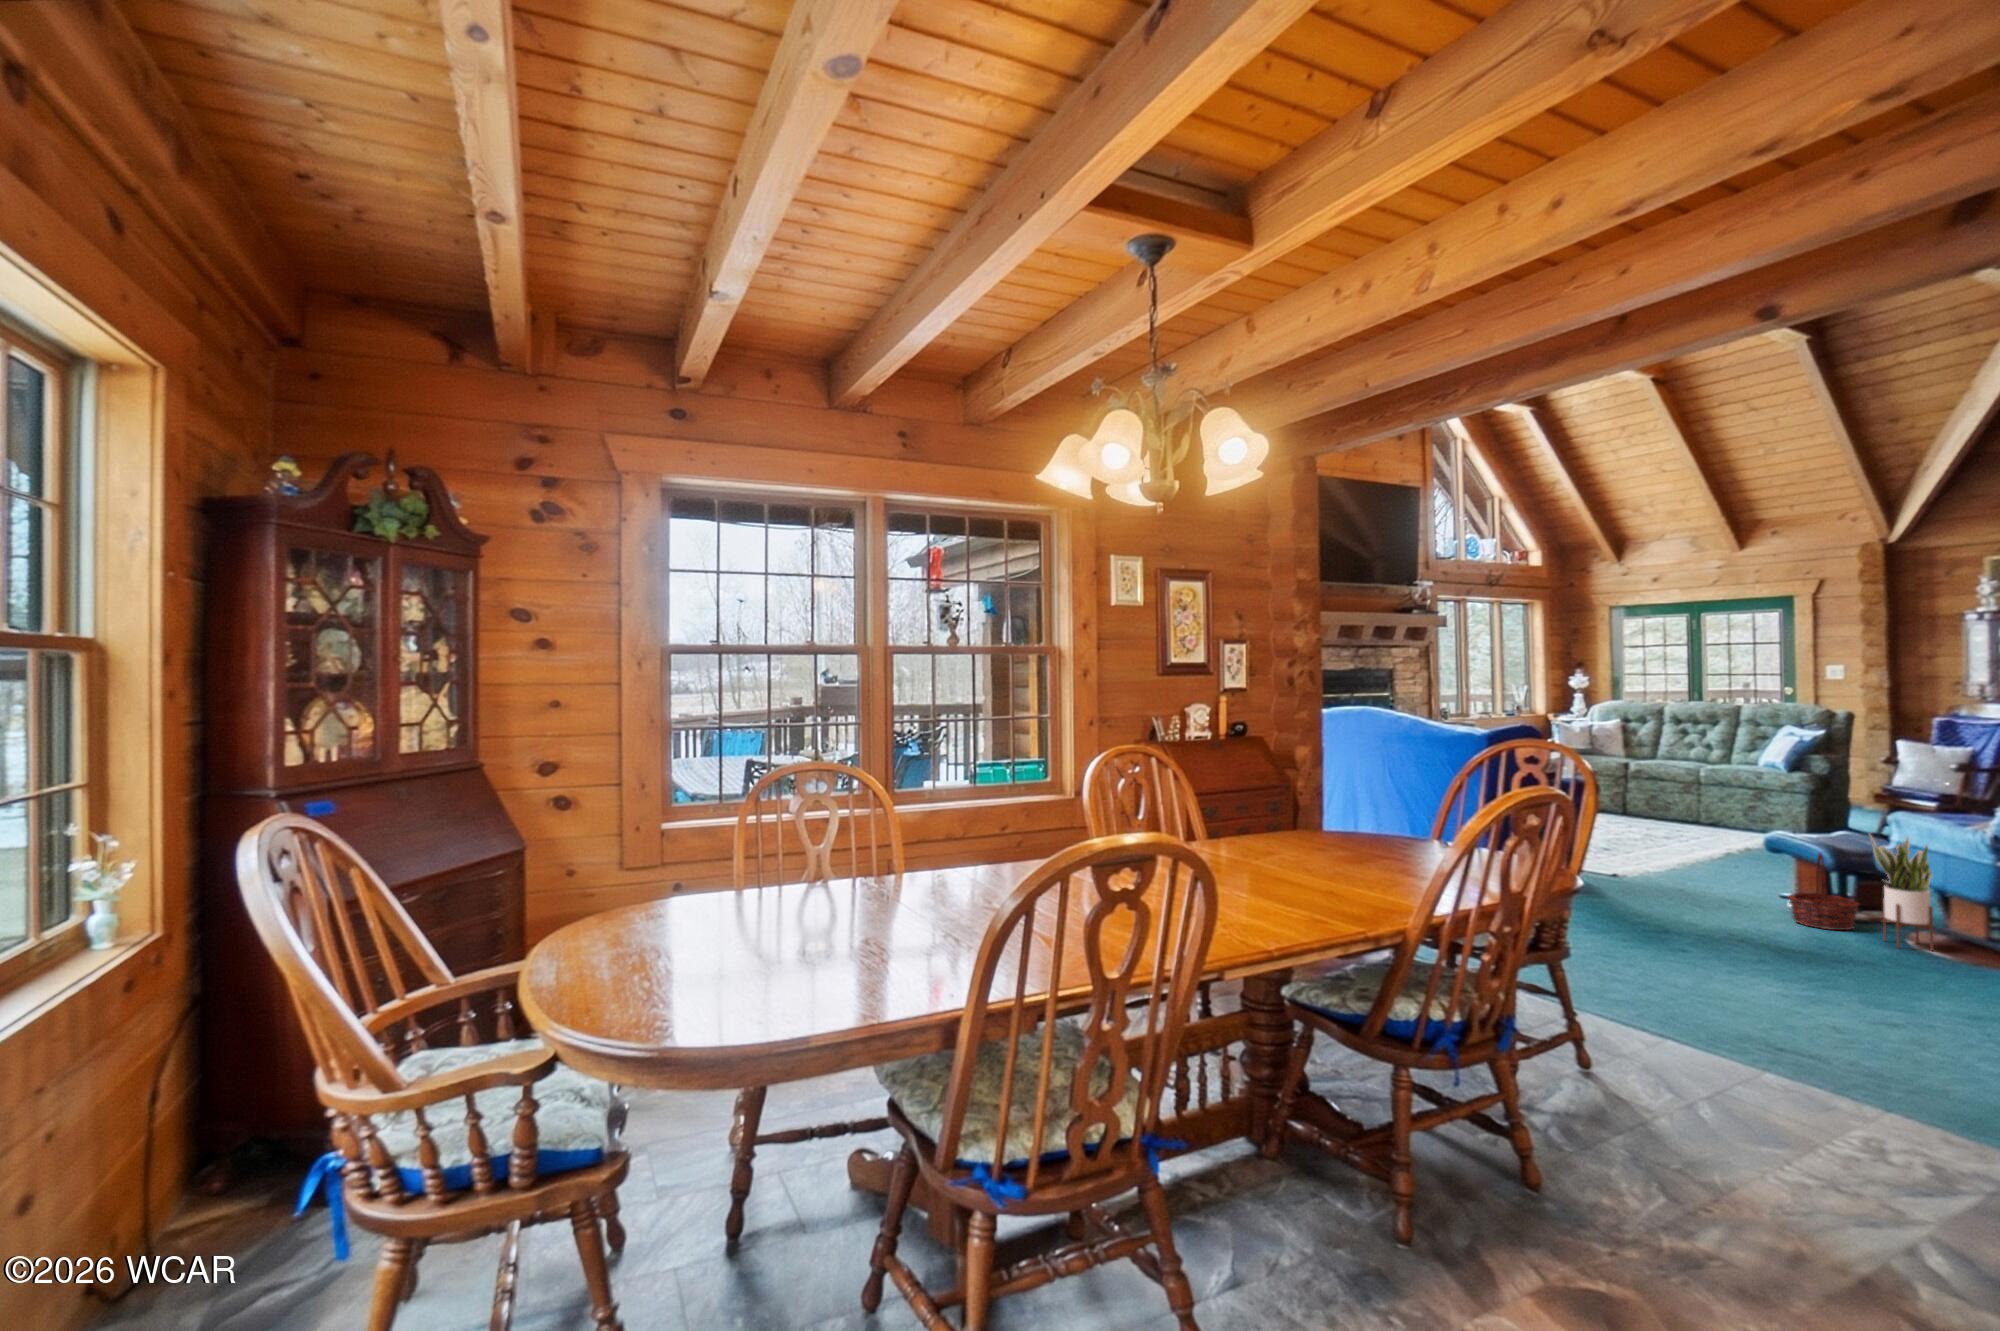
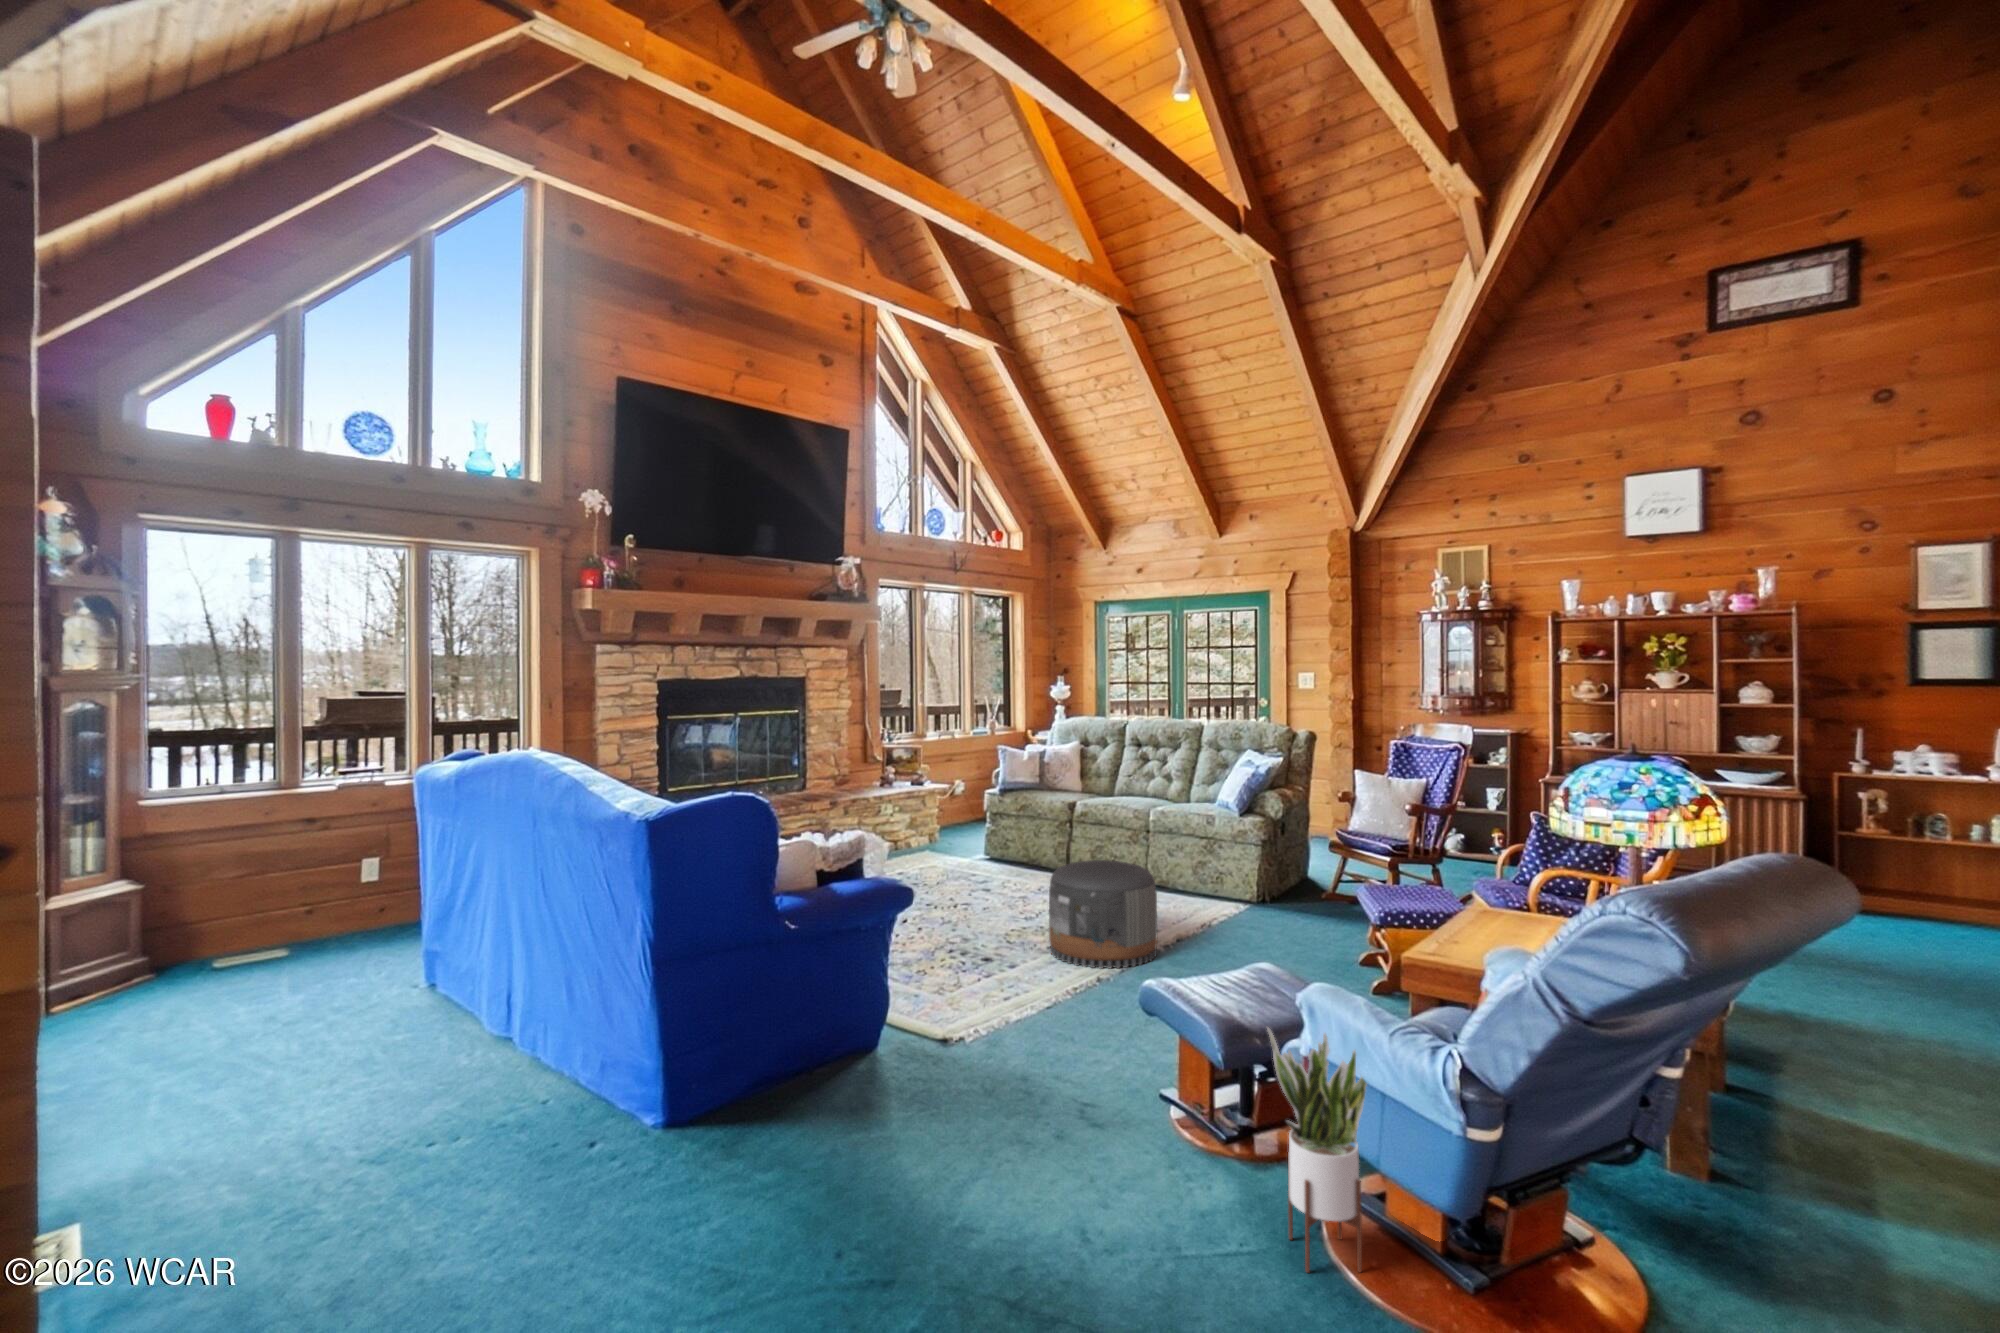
pouf: none [1639,792,1731,859] -> present [1049,860,1157,969]
basket: present [1788,854,1858,930] -> none [1156,1042,1262,1203]

